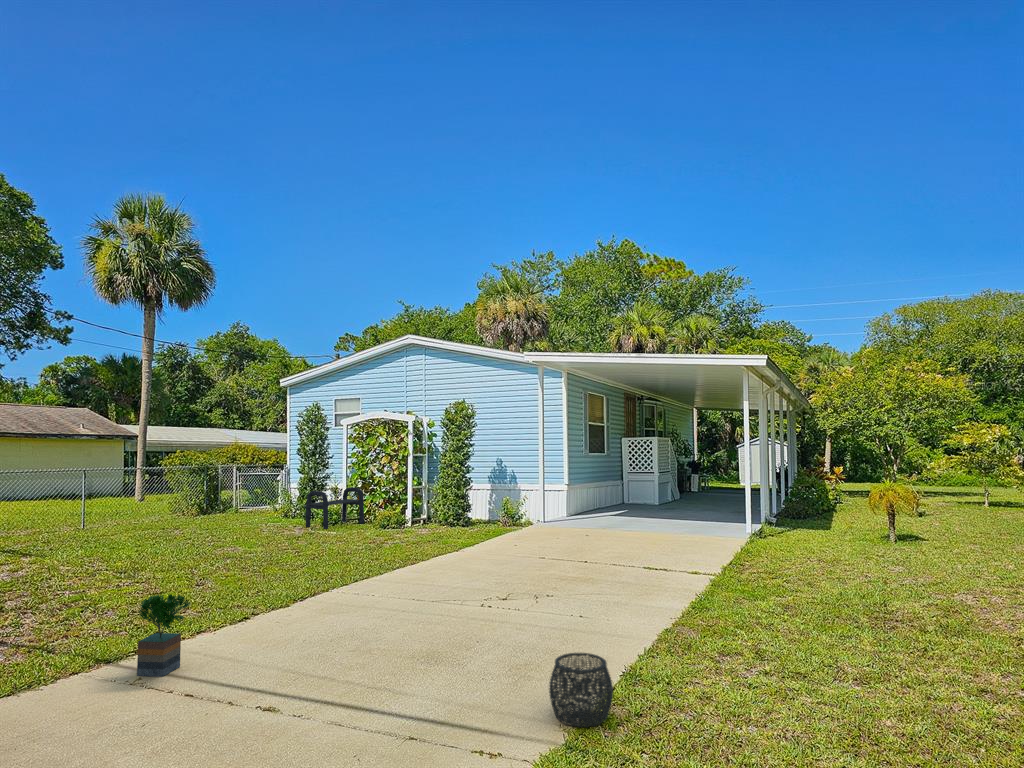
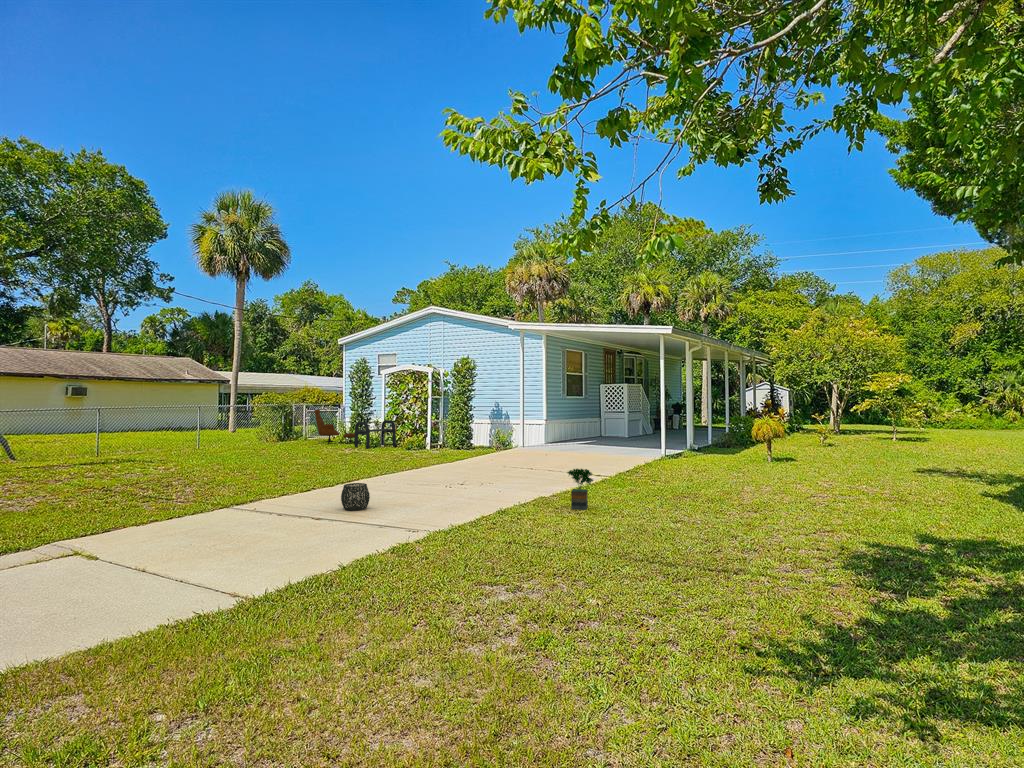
lounge chair: none [248,473,309,522] -> present [314,409,355,444]
potted tree: present [137,594,190,677] -> present [568,469,593,510]
woven basket: present [549,653,613,727] -> present [341,483,370,511]

